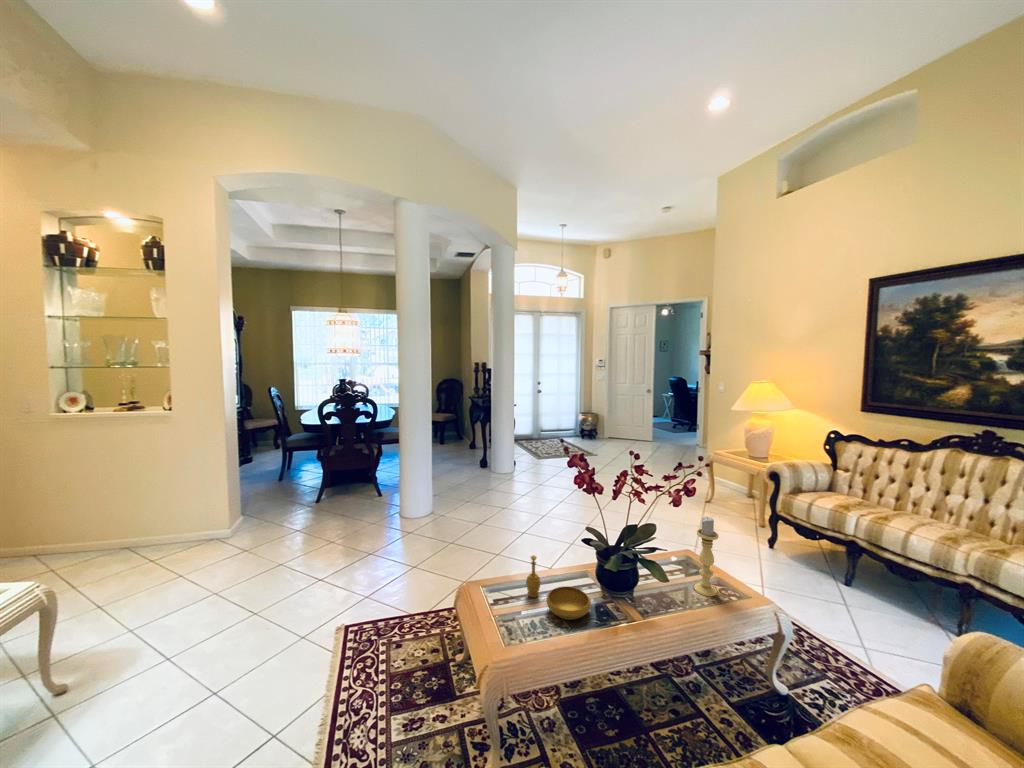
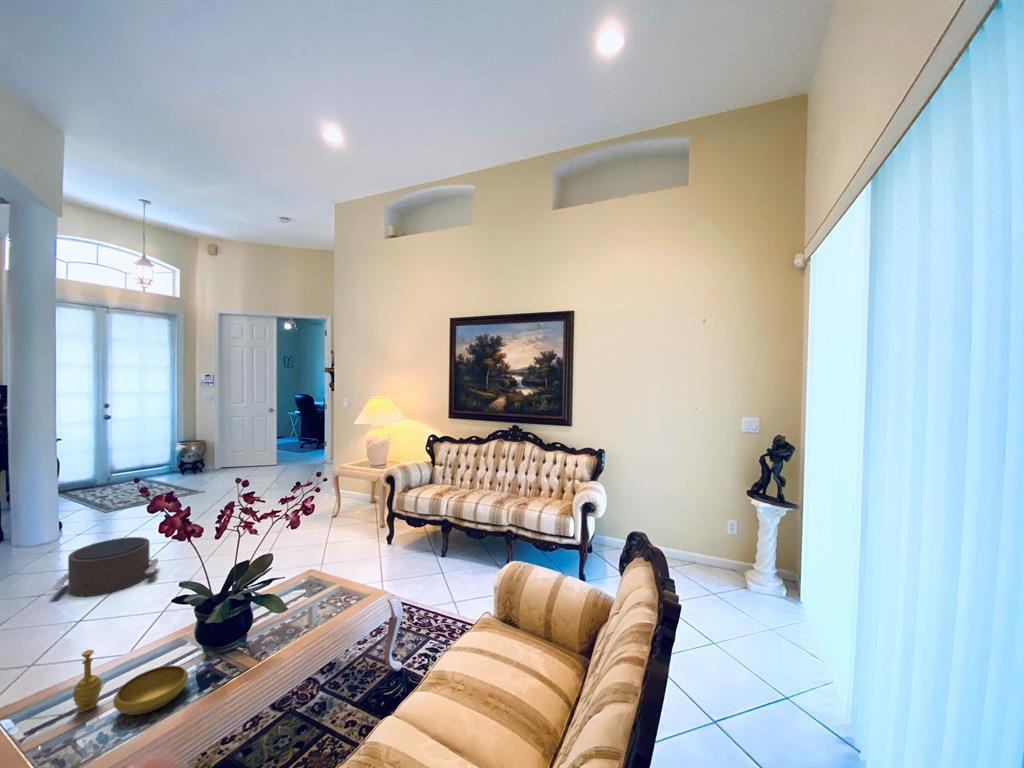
pouf: none [519,477,572,514] -> present [52,537,158,596]
candle holder: present [694,517,718,596] -> none [318,530,340,610]

